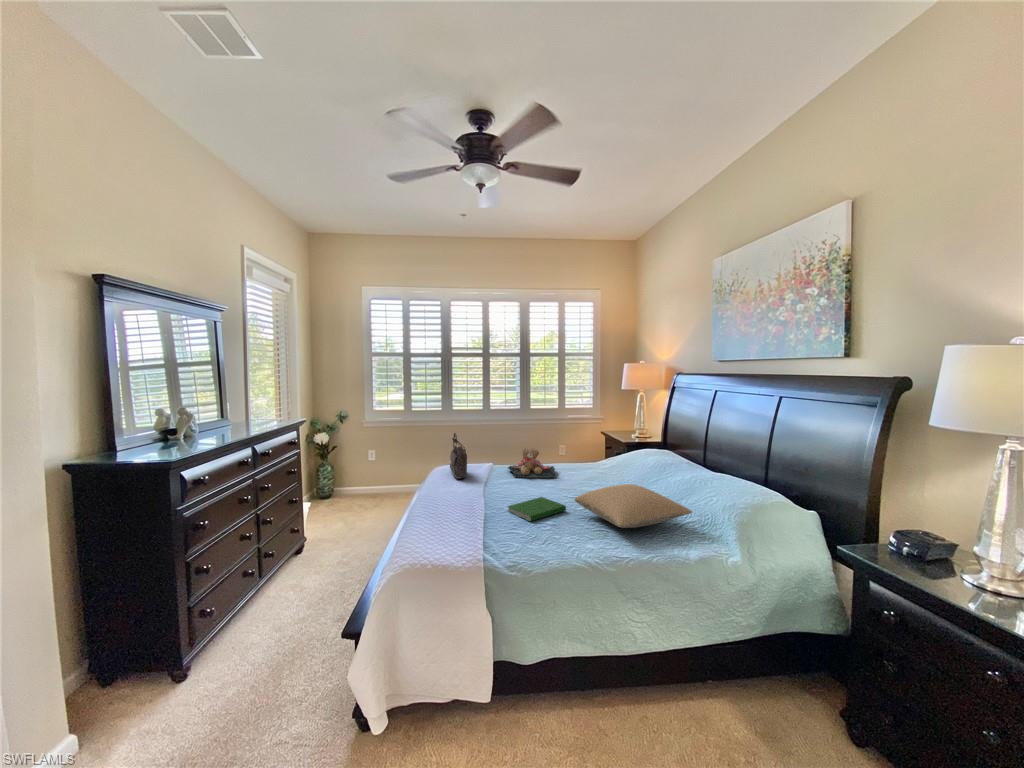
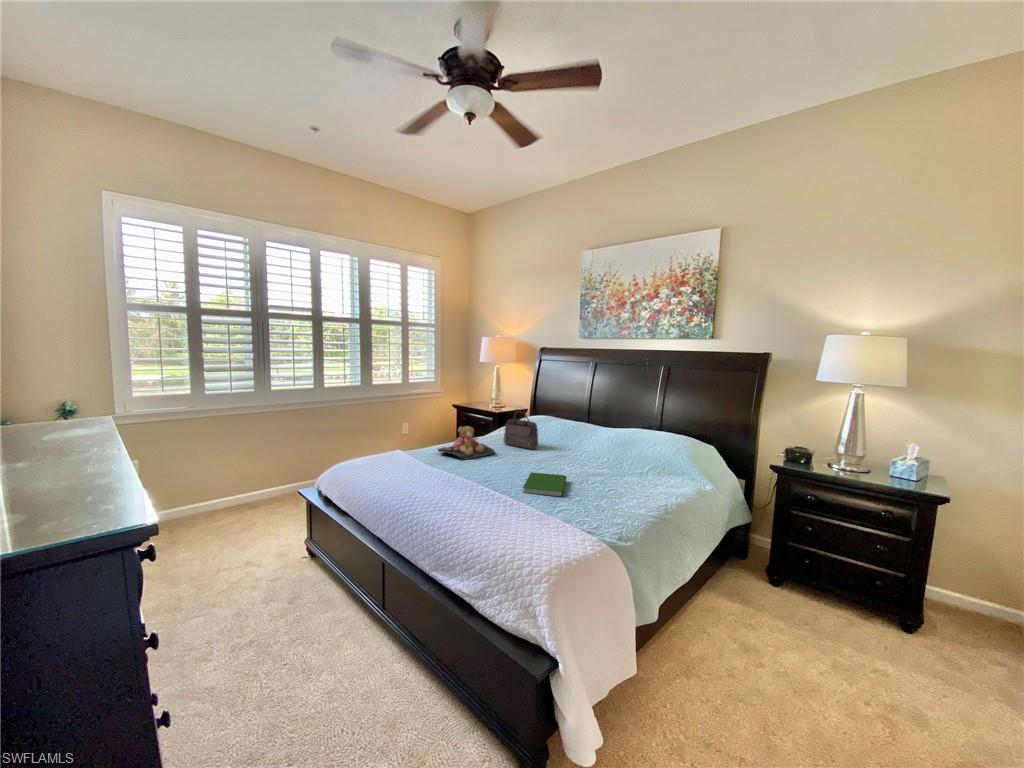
handbag: present [450,433,467,479] -> present [503,411,538,449]
pillow: present [575,484,692,528] -> none [576,446,663,483]

